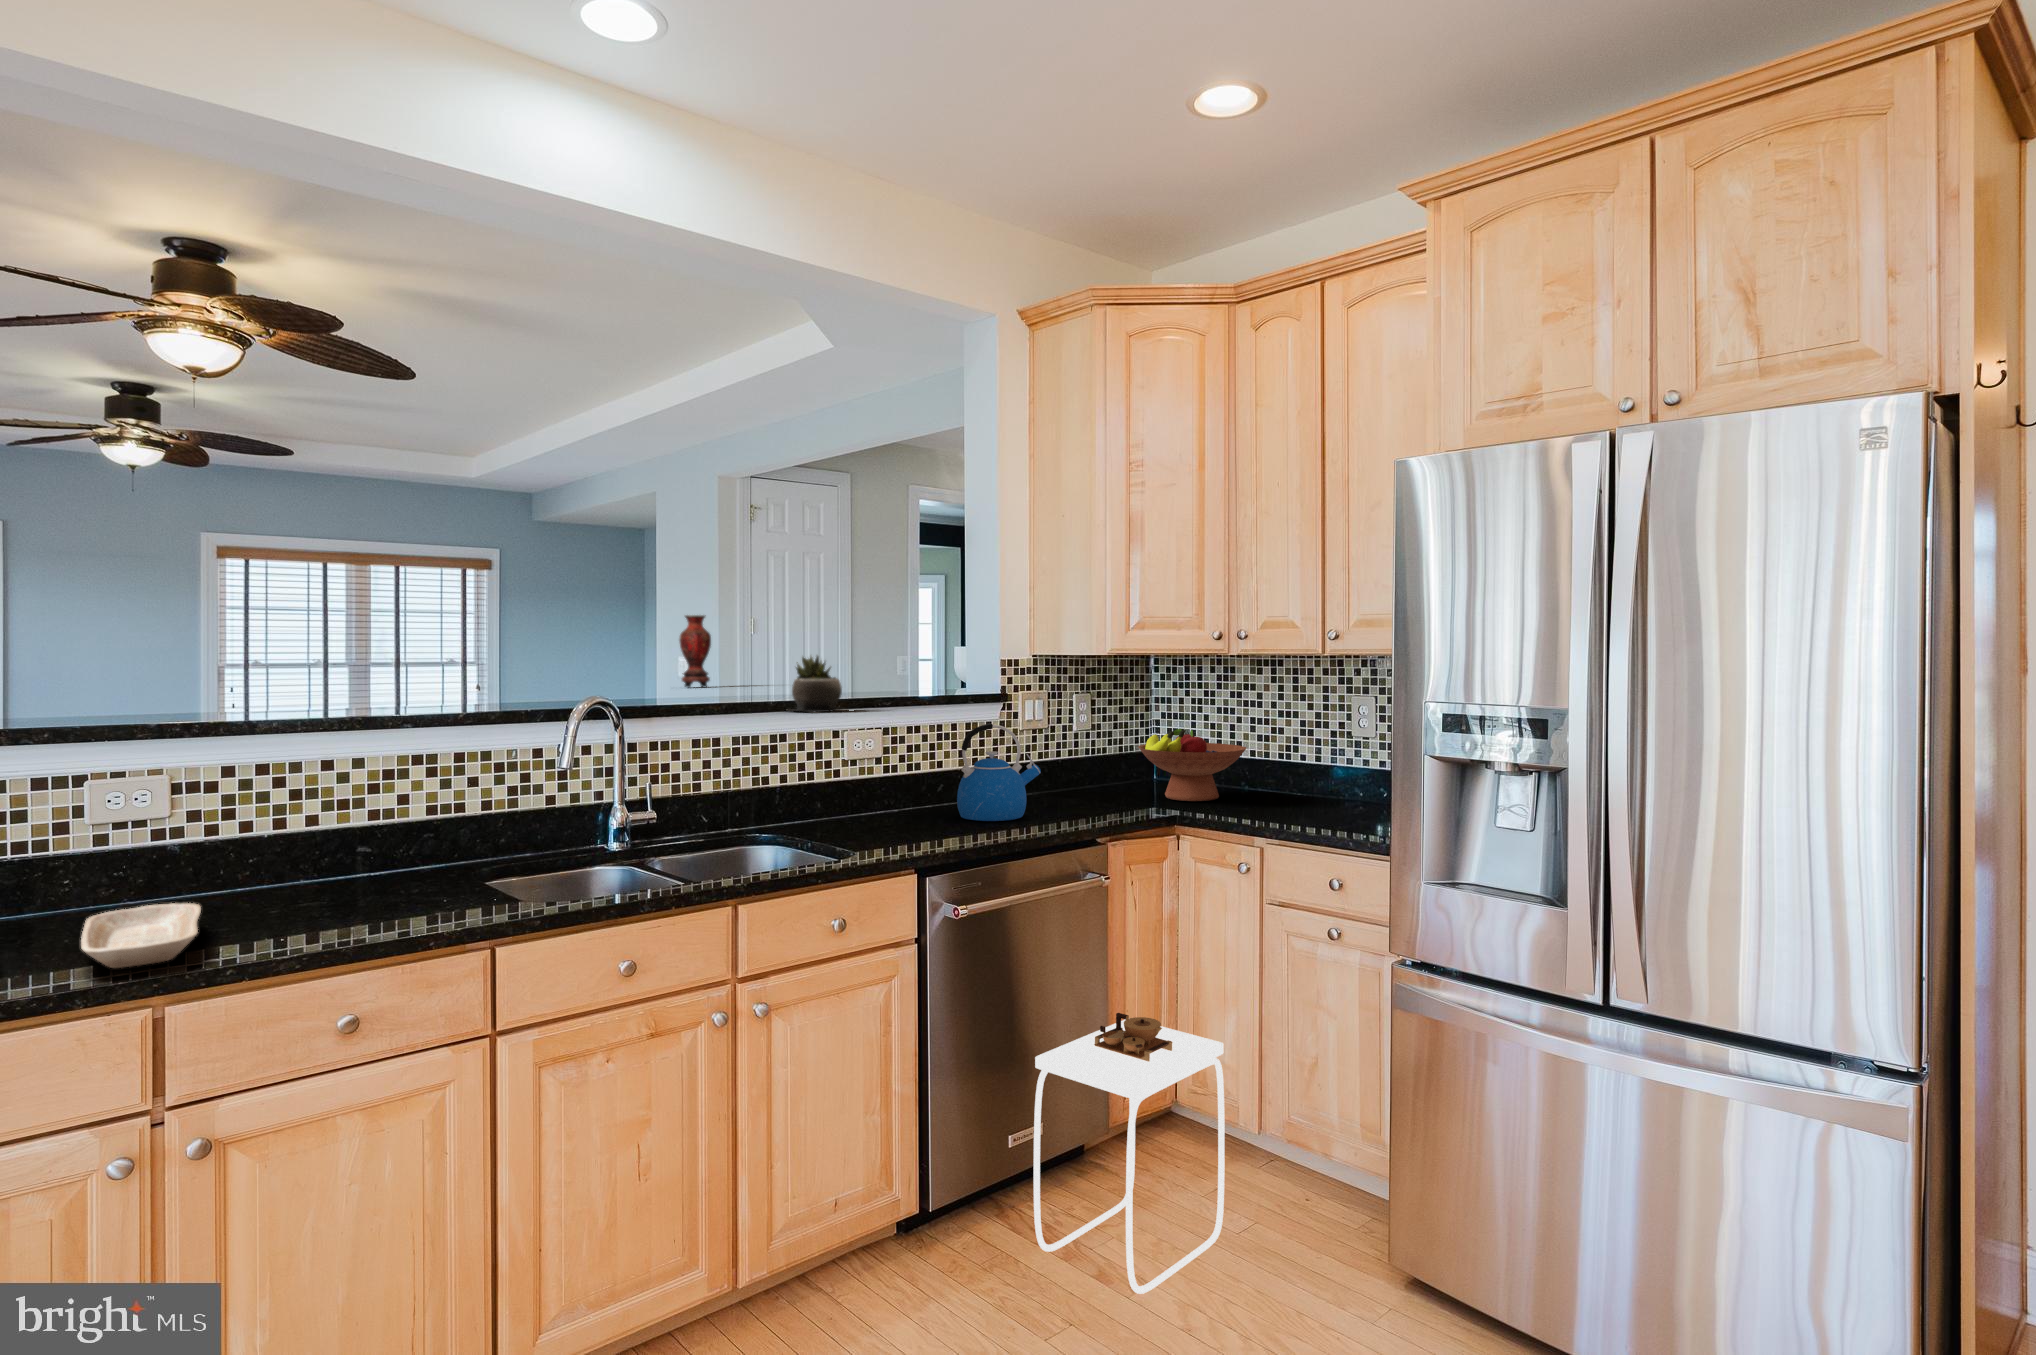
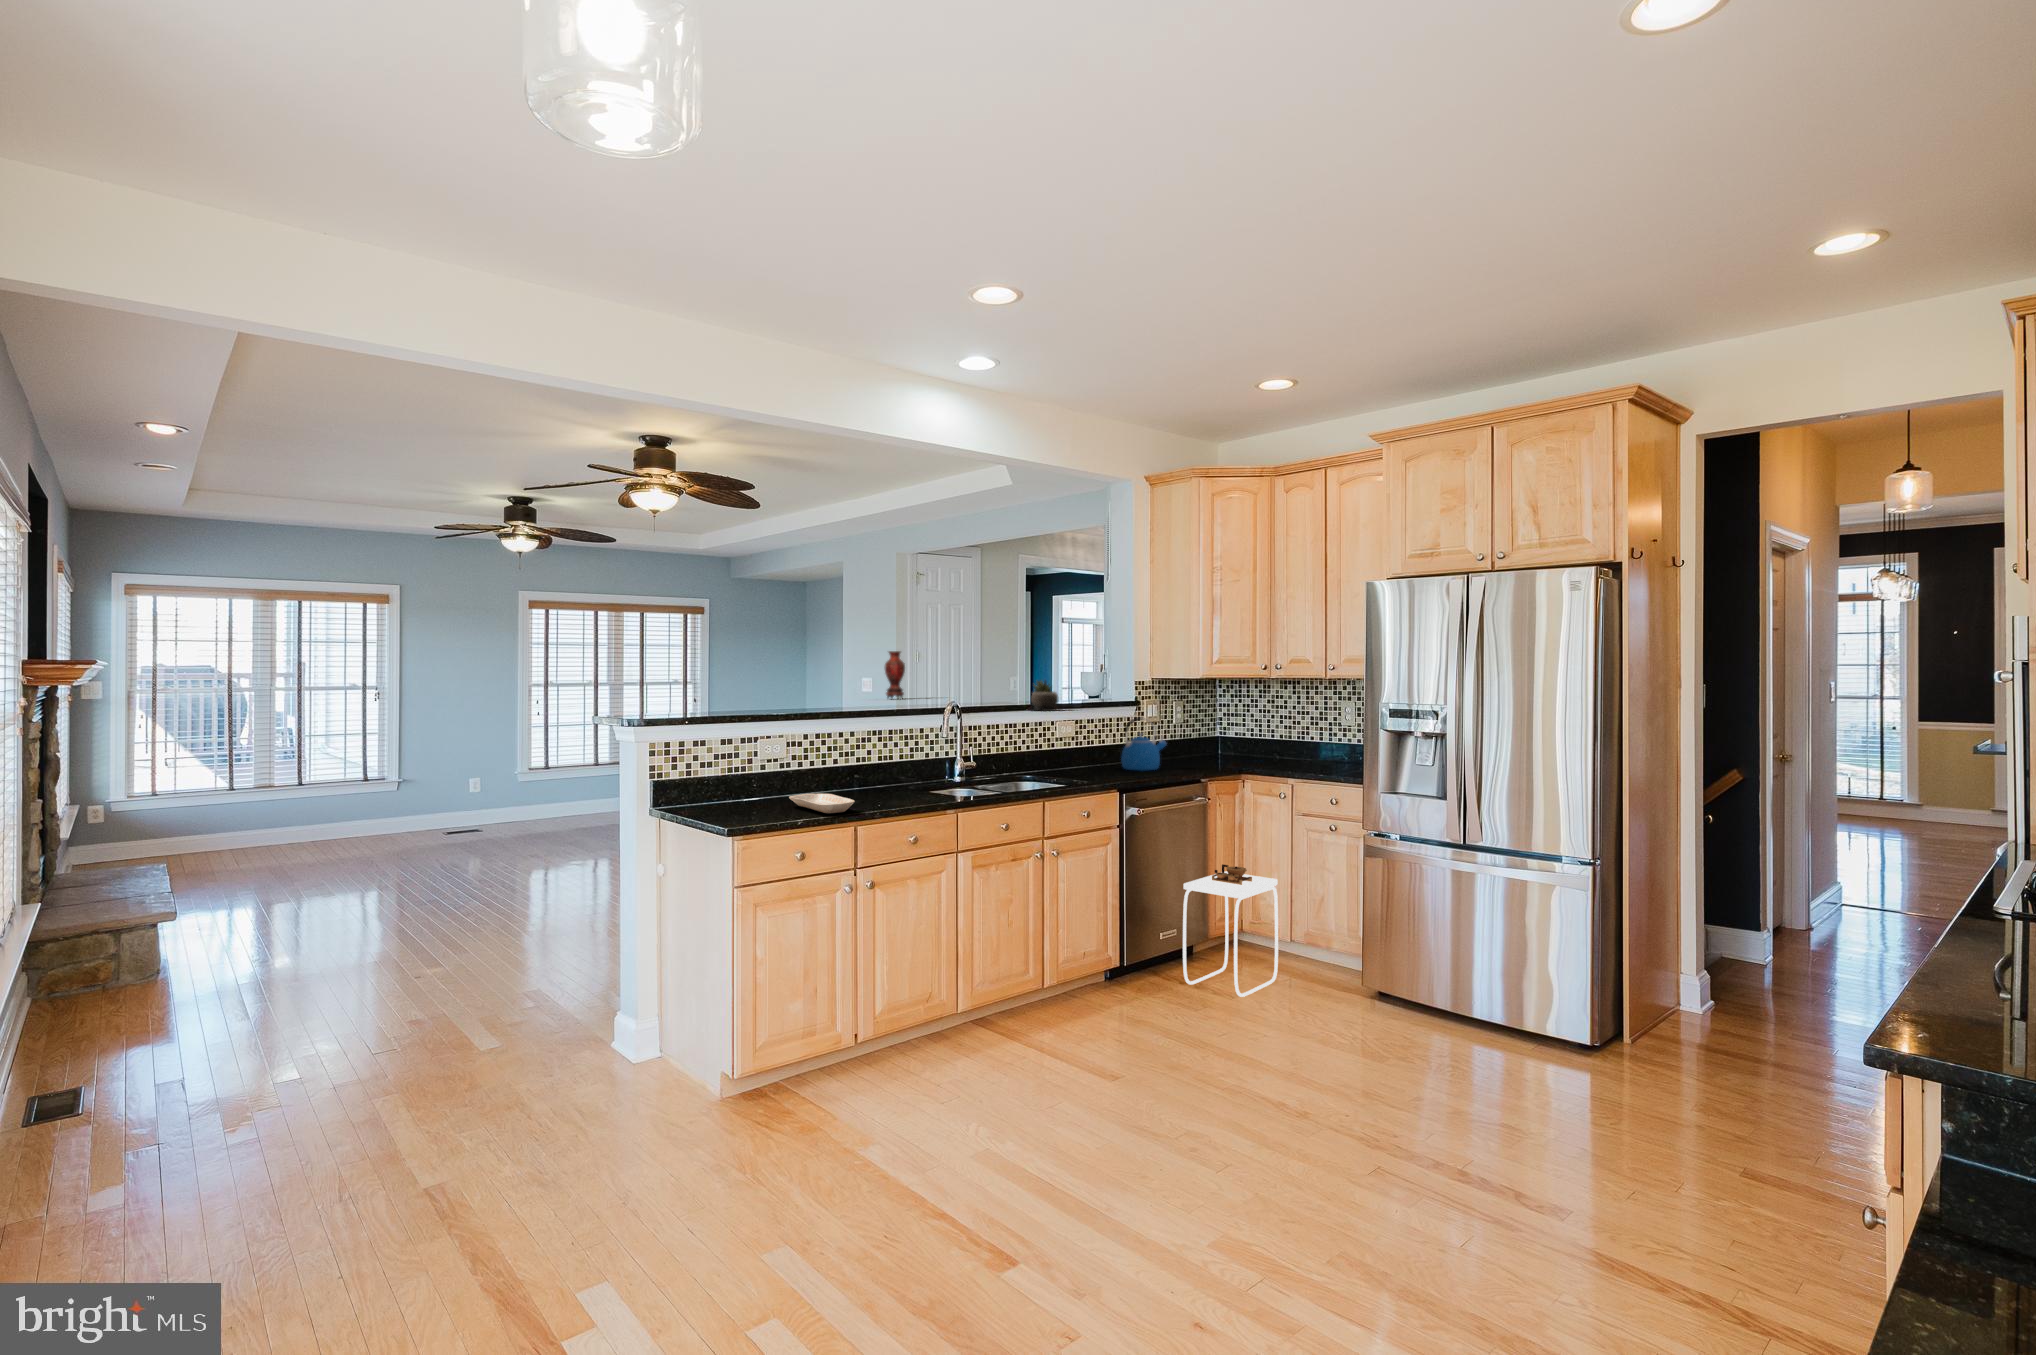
fruit bowl: present [1138,729,1246,801] -> none [1216,721,1279,762]

